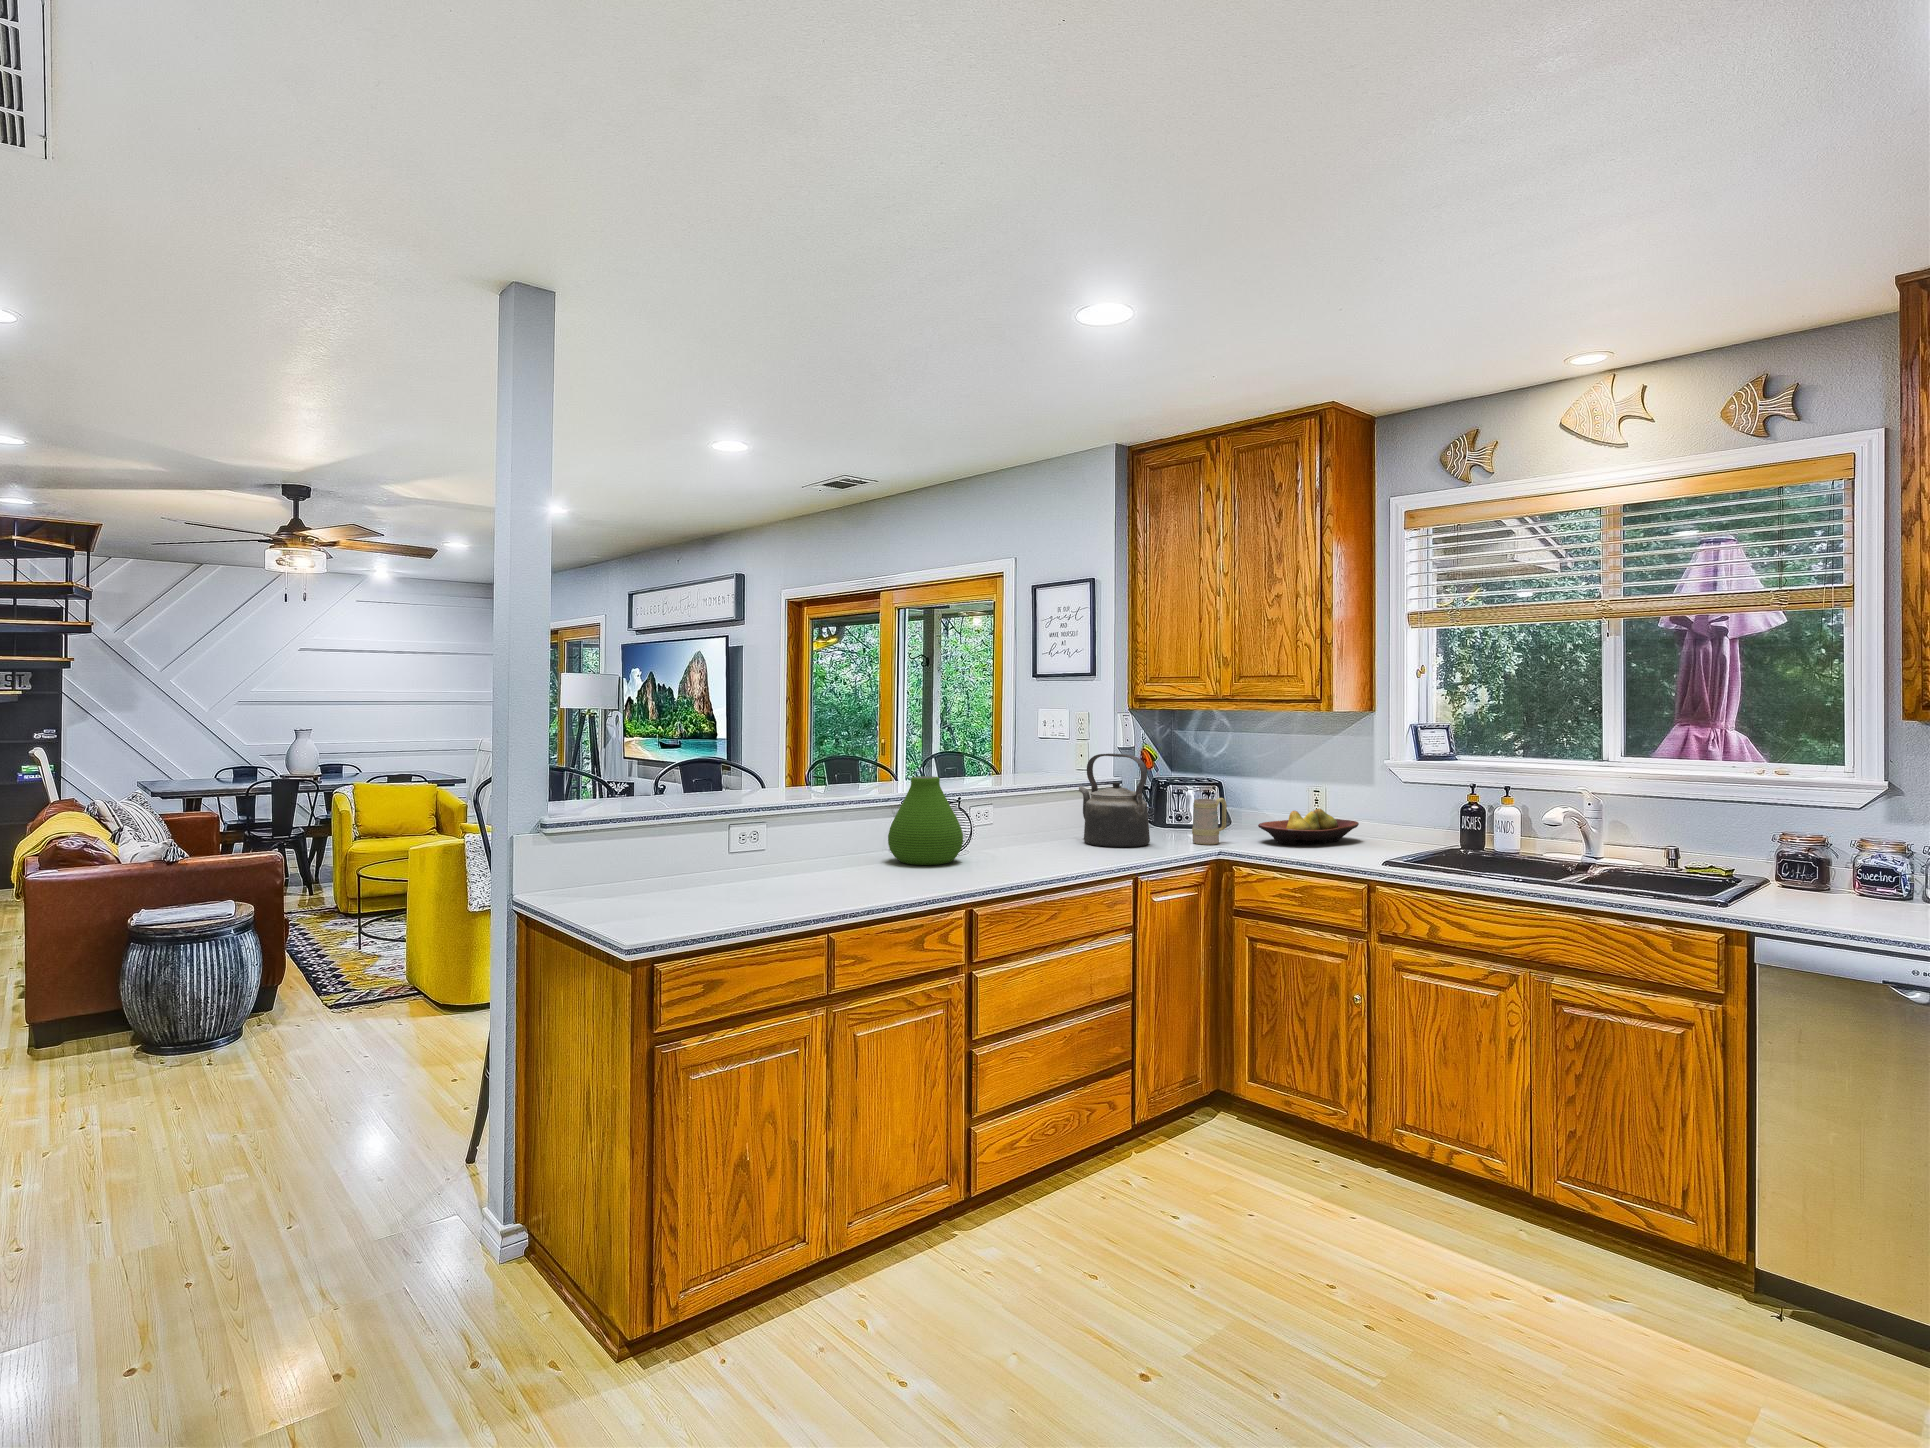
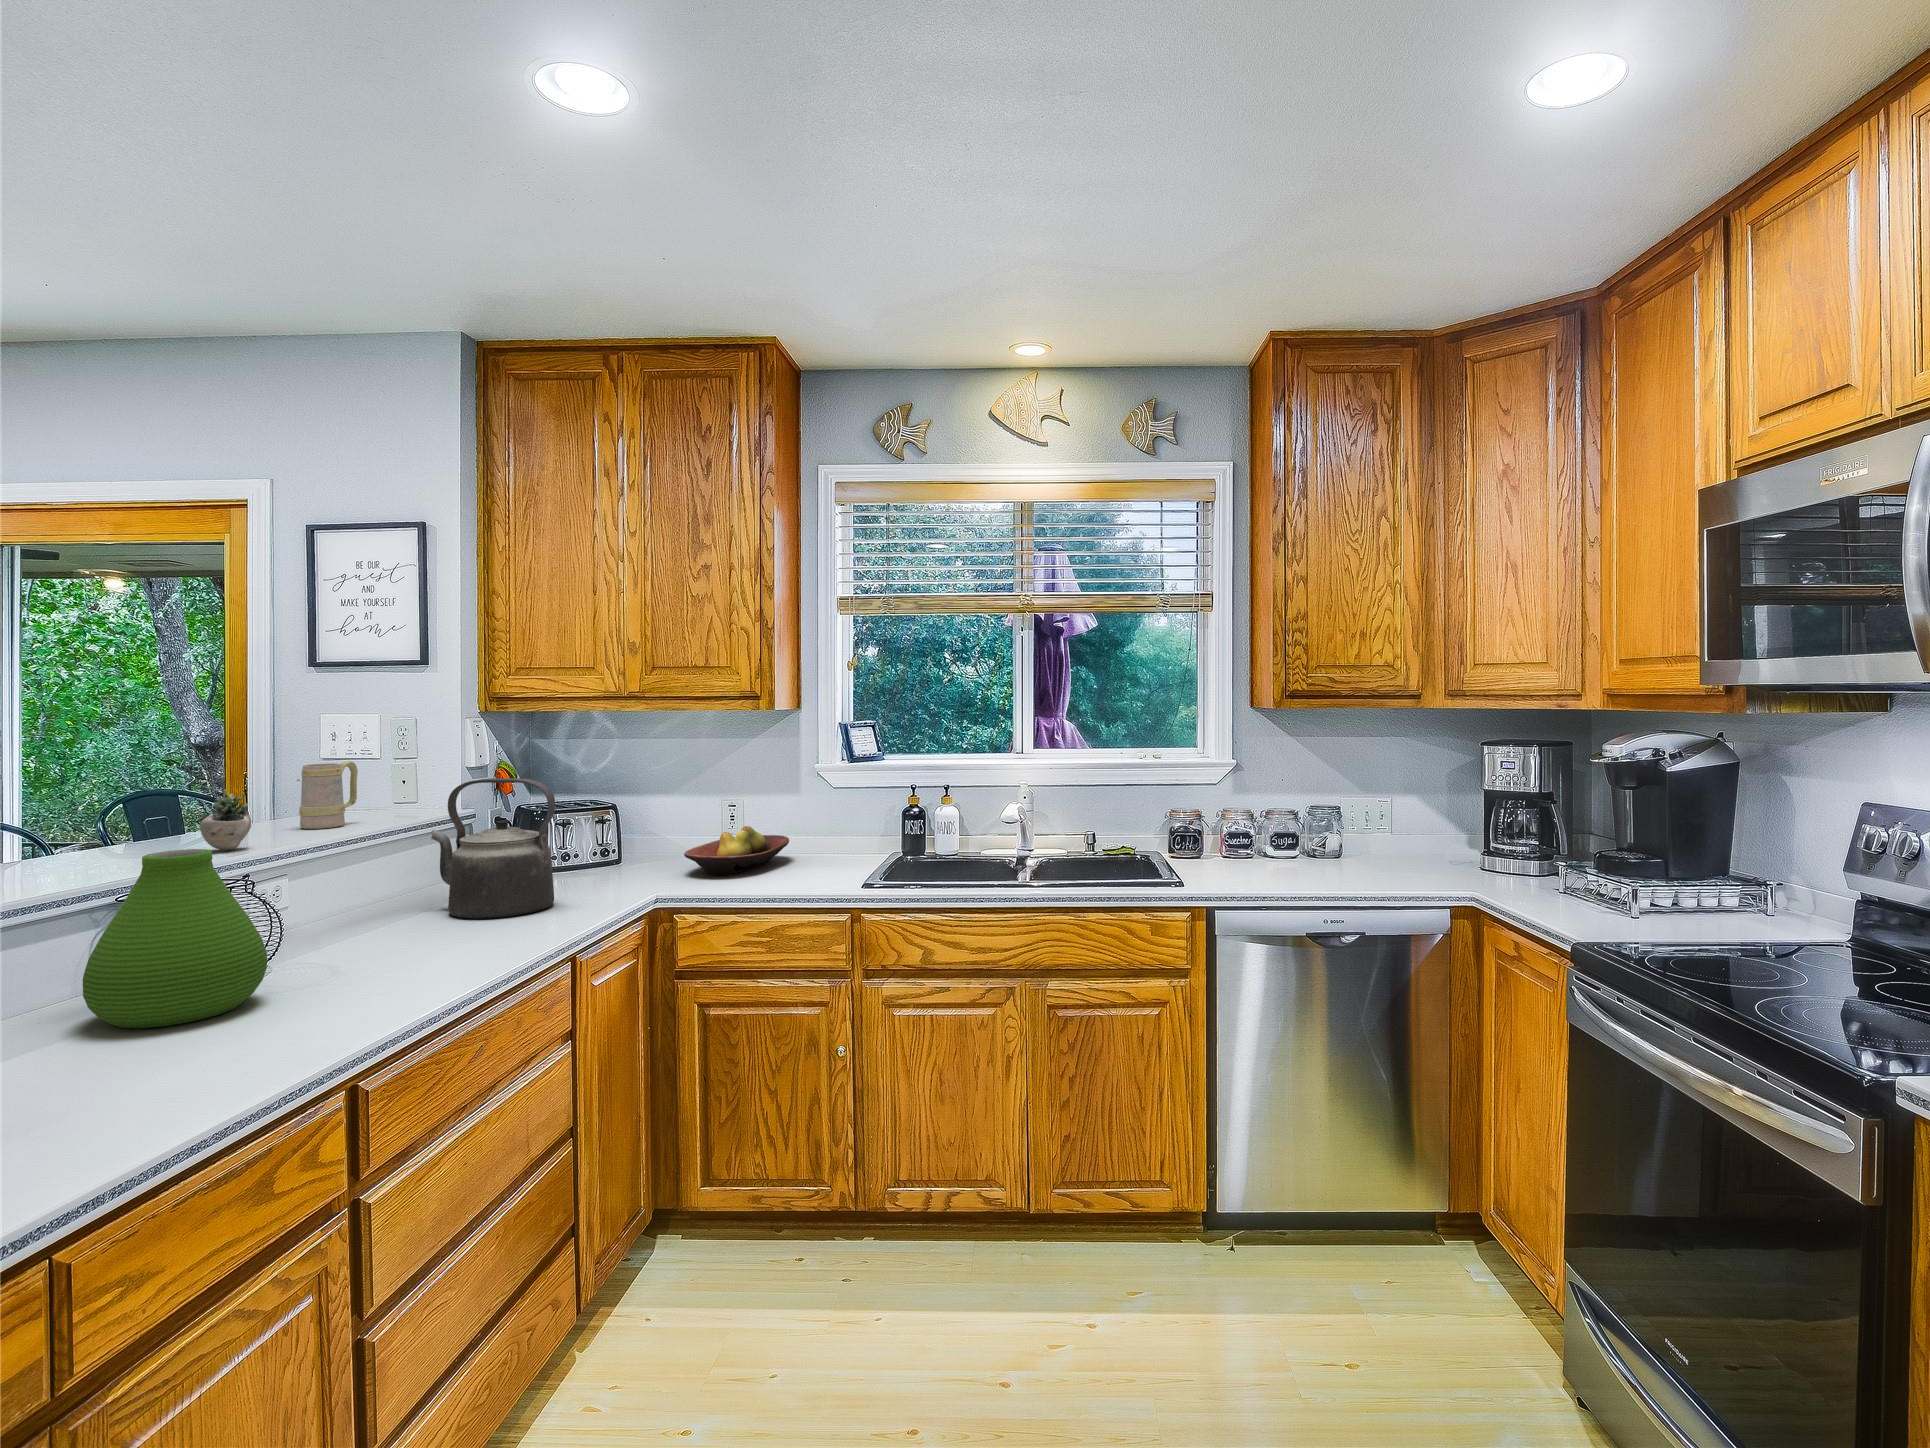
succulent plant: none [957,746,1004,785] -> present [200,779,300,850]
mug: present [1192,798,1227,845] -> present [299,761,358,829]

